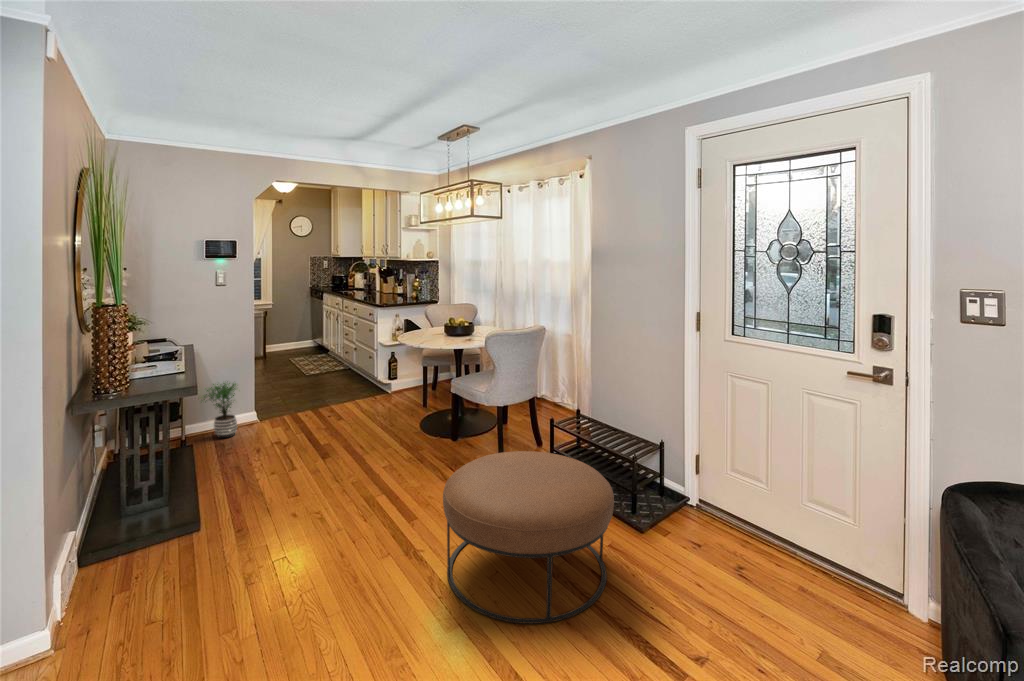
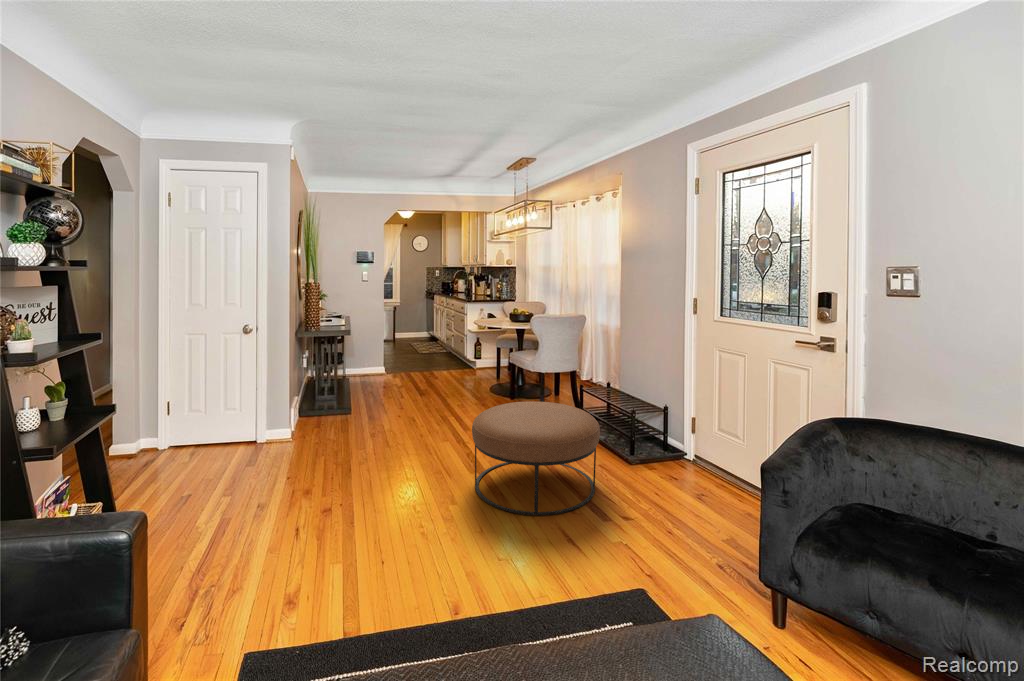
potted plant: present [201,383,237,438] -> none [333,351,364,394]

